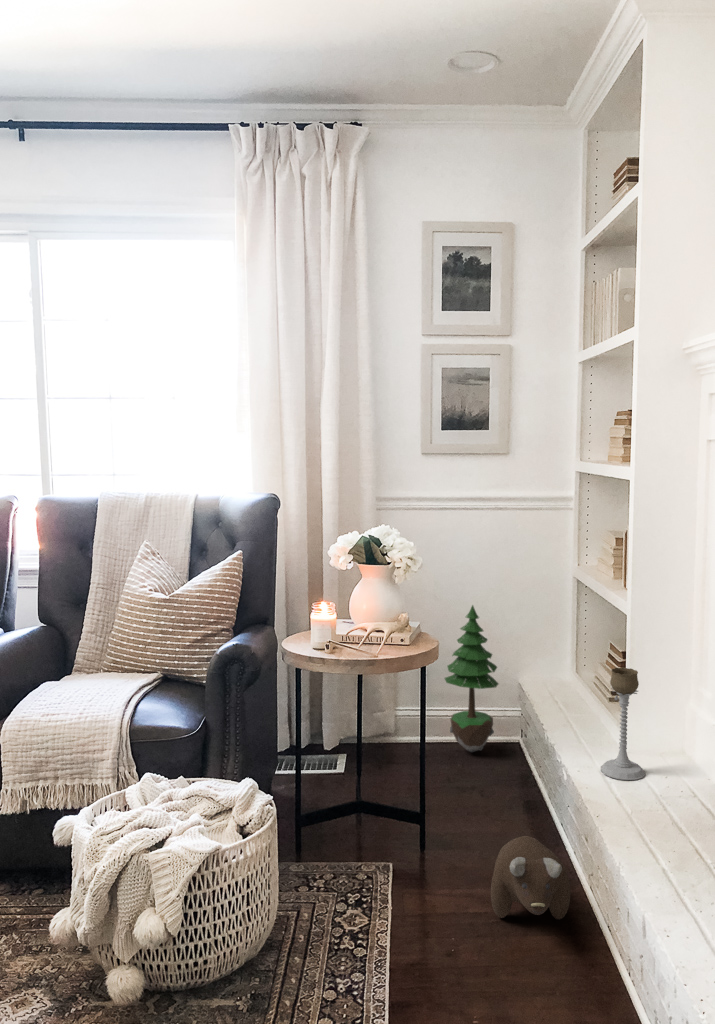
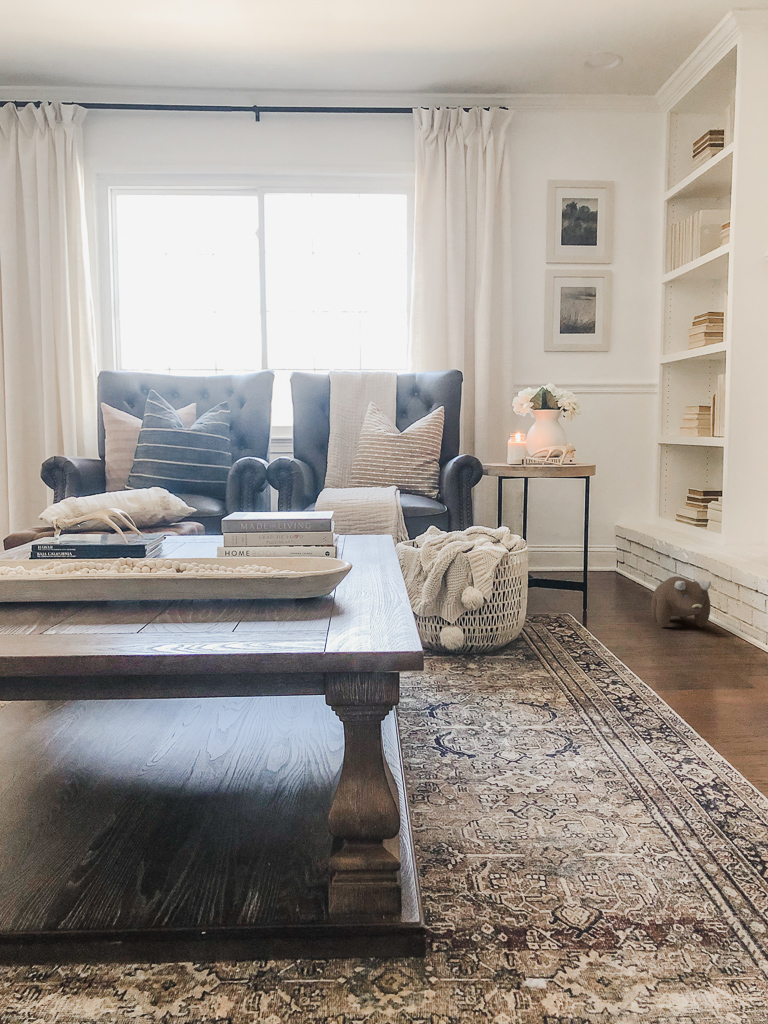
potted tree: present [445,605,498,752] -> none [565,462,606,574]
candle holder: present [601,667,645,780] -> none [712,474,744,547]

